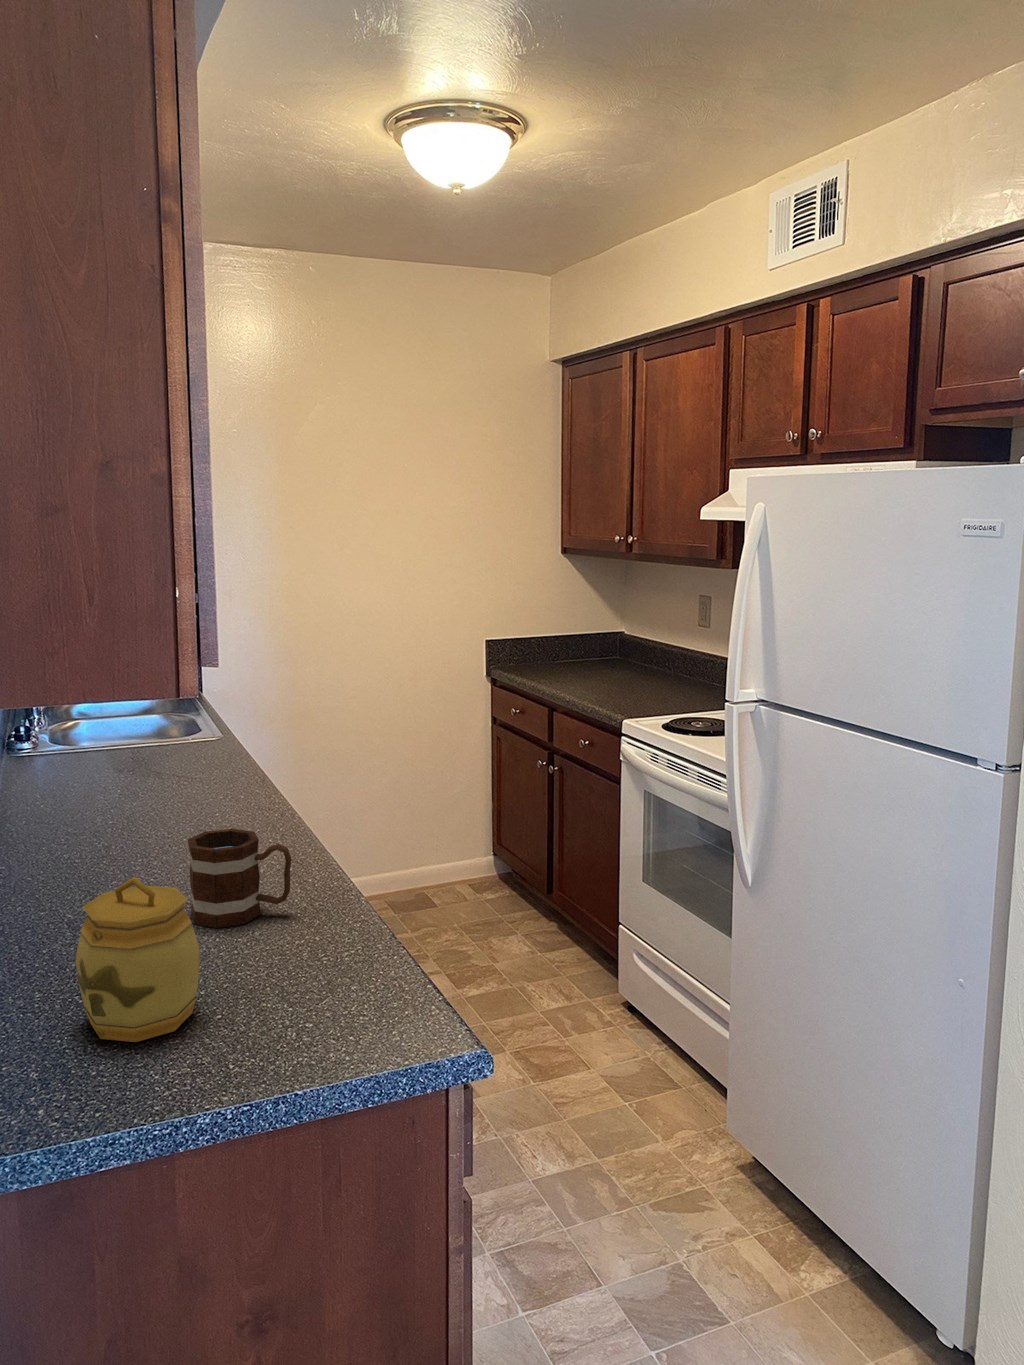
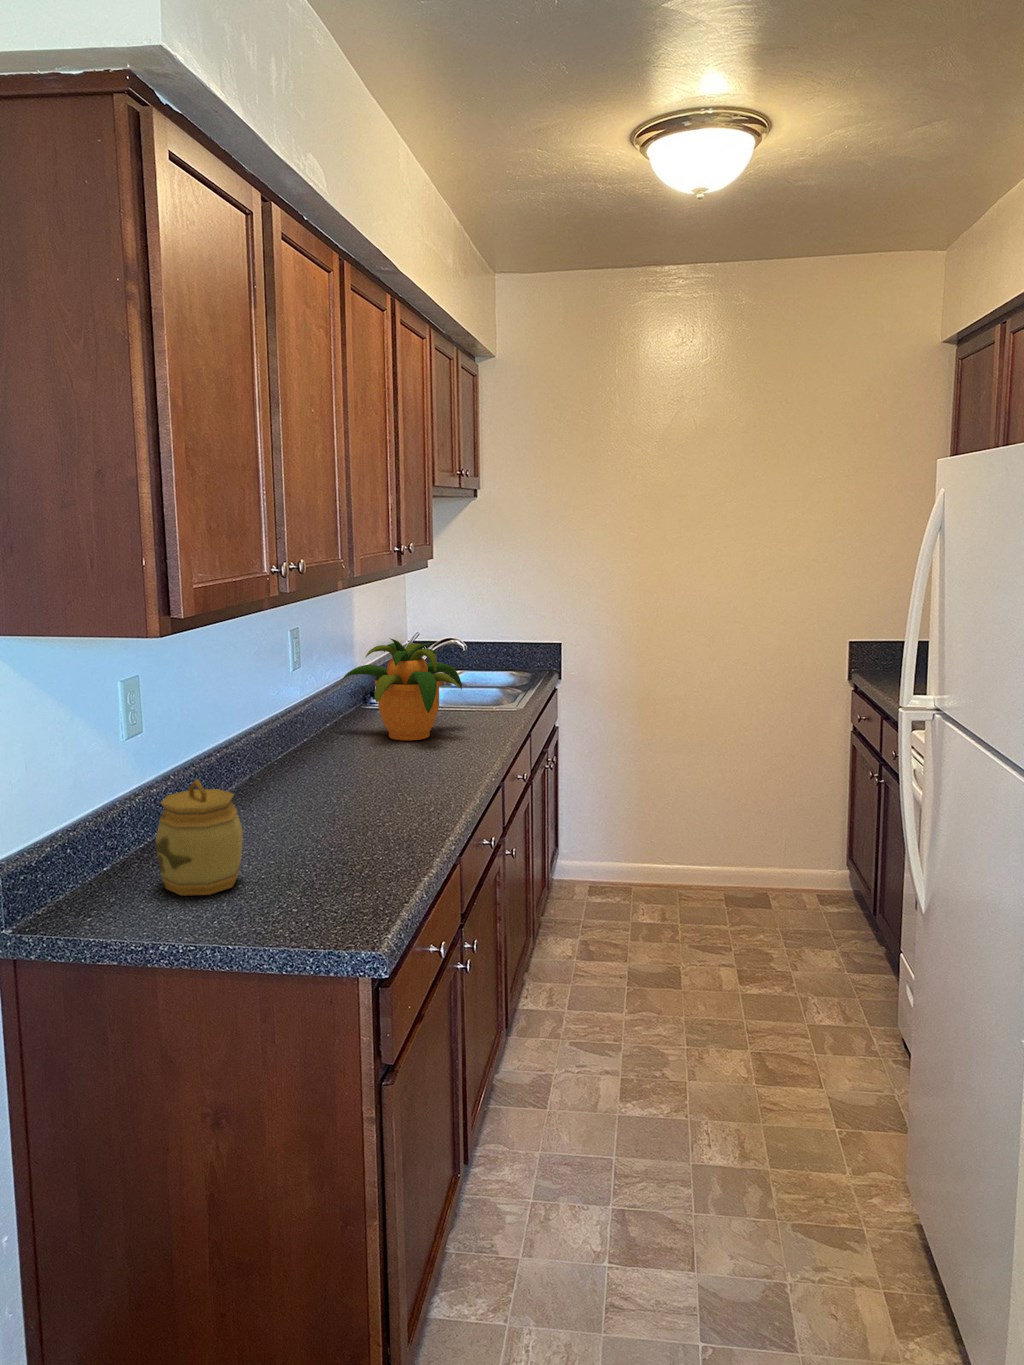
potted plant: none [43,667,209,790] -> present [341,639,462,740]
mug: present [188,829,291,928] -> none [309,767,382,842]

